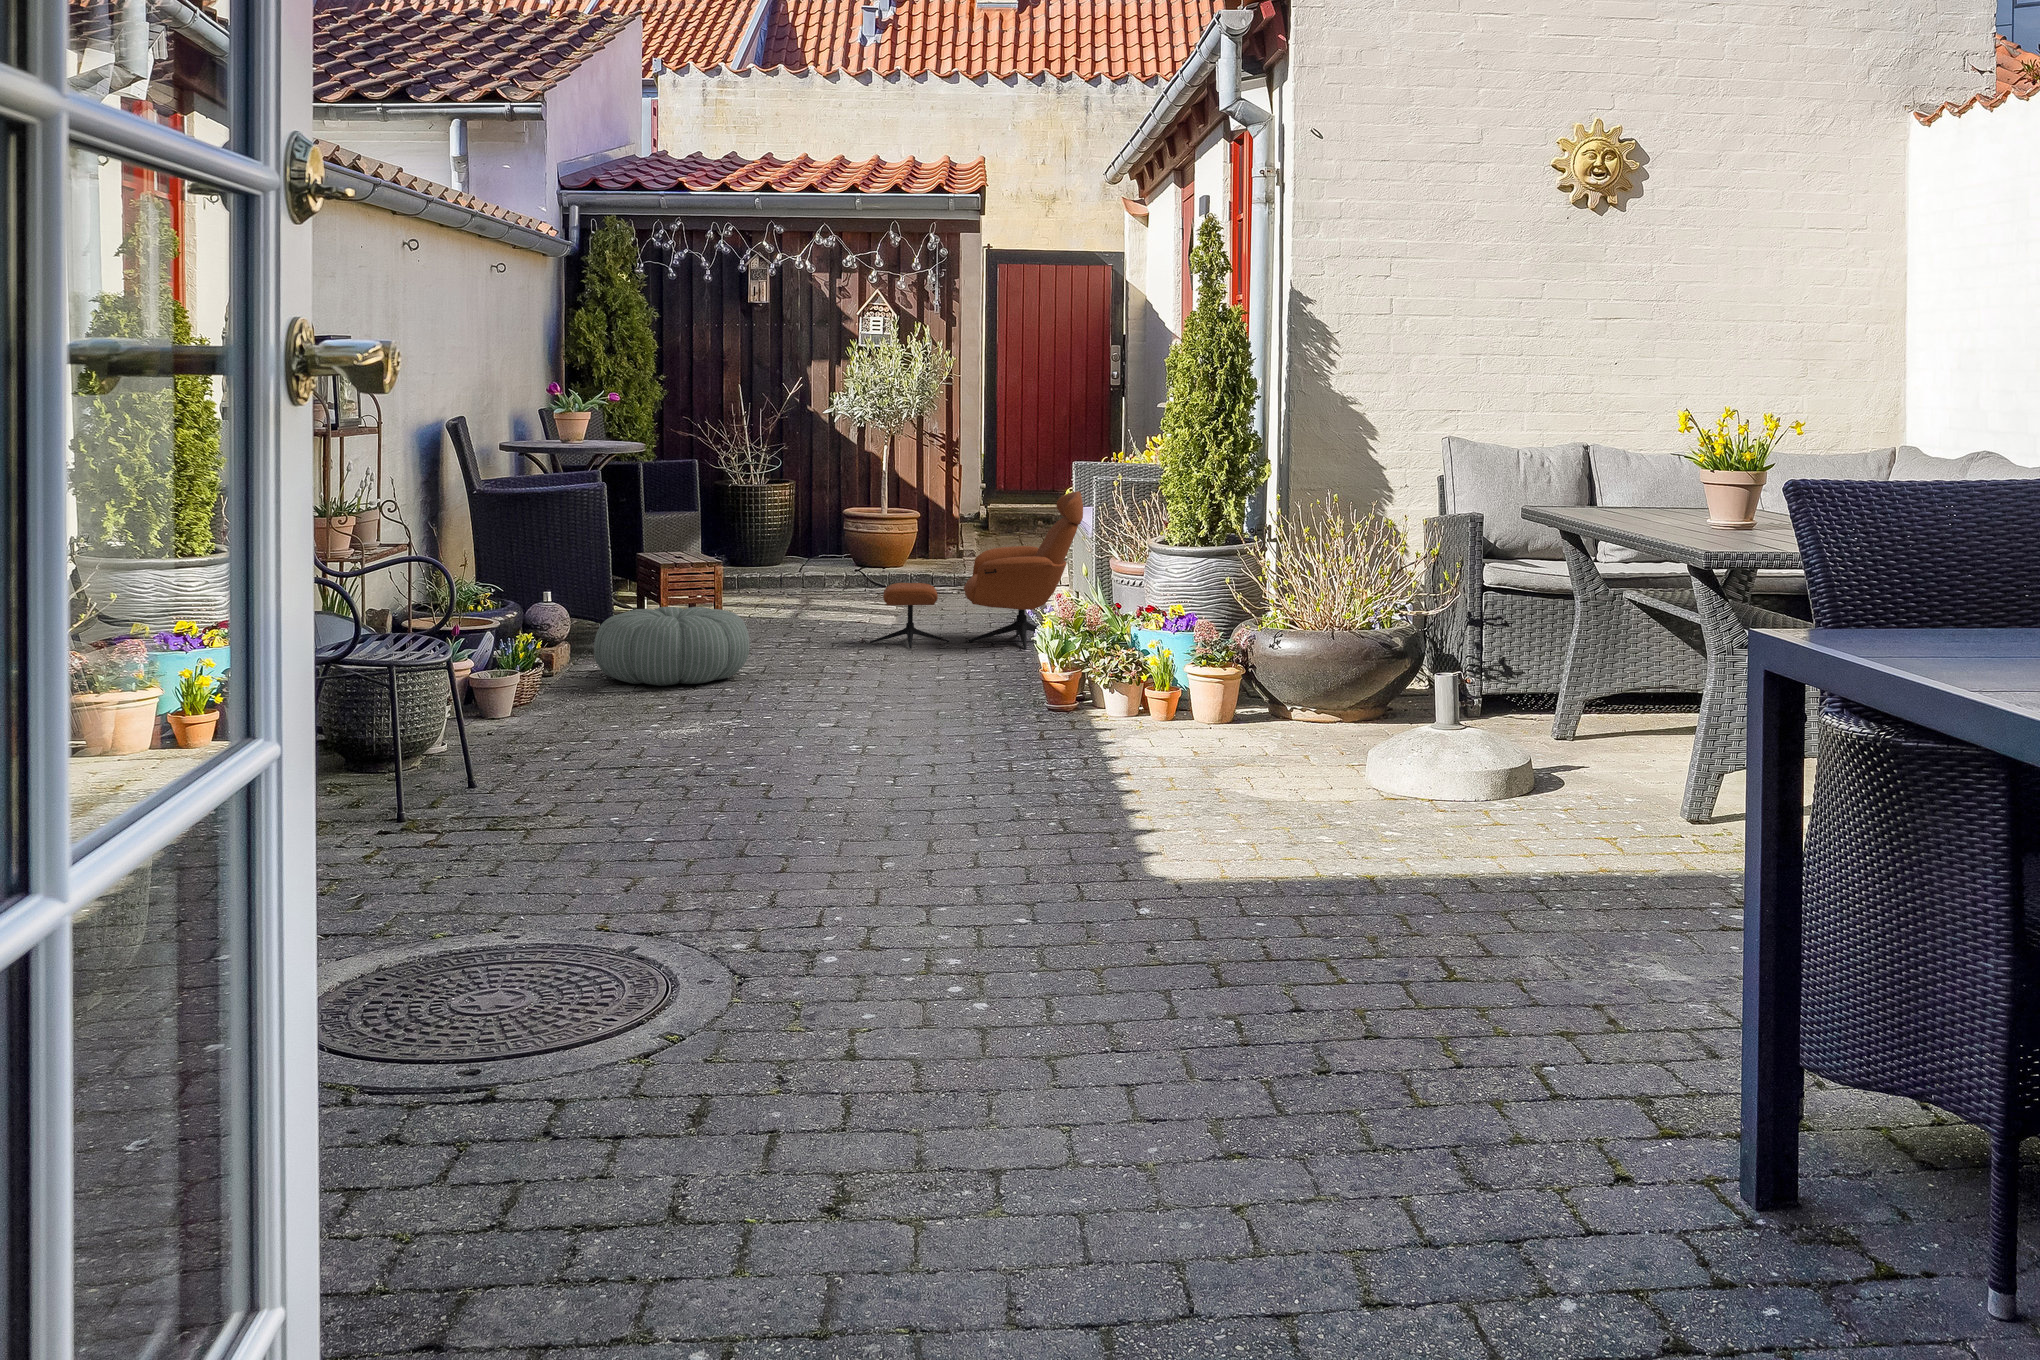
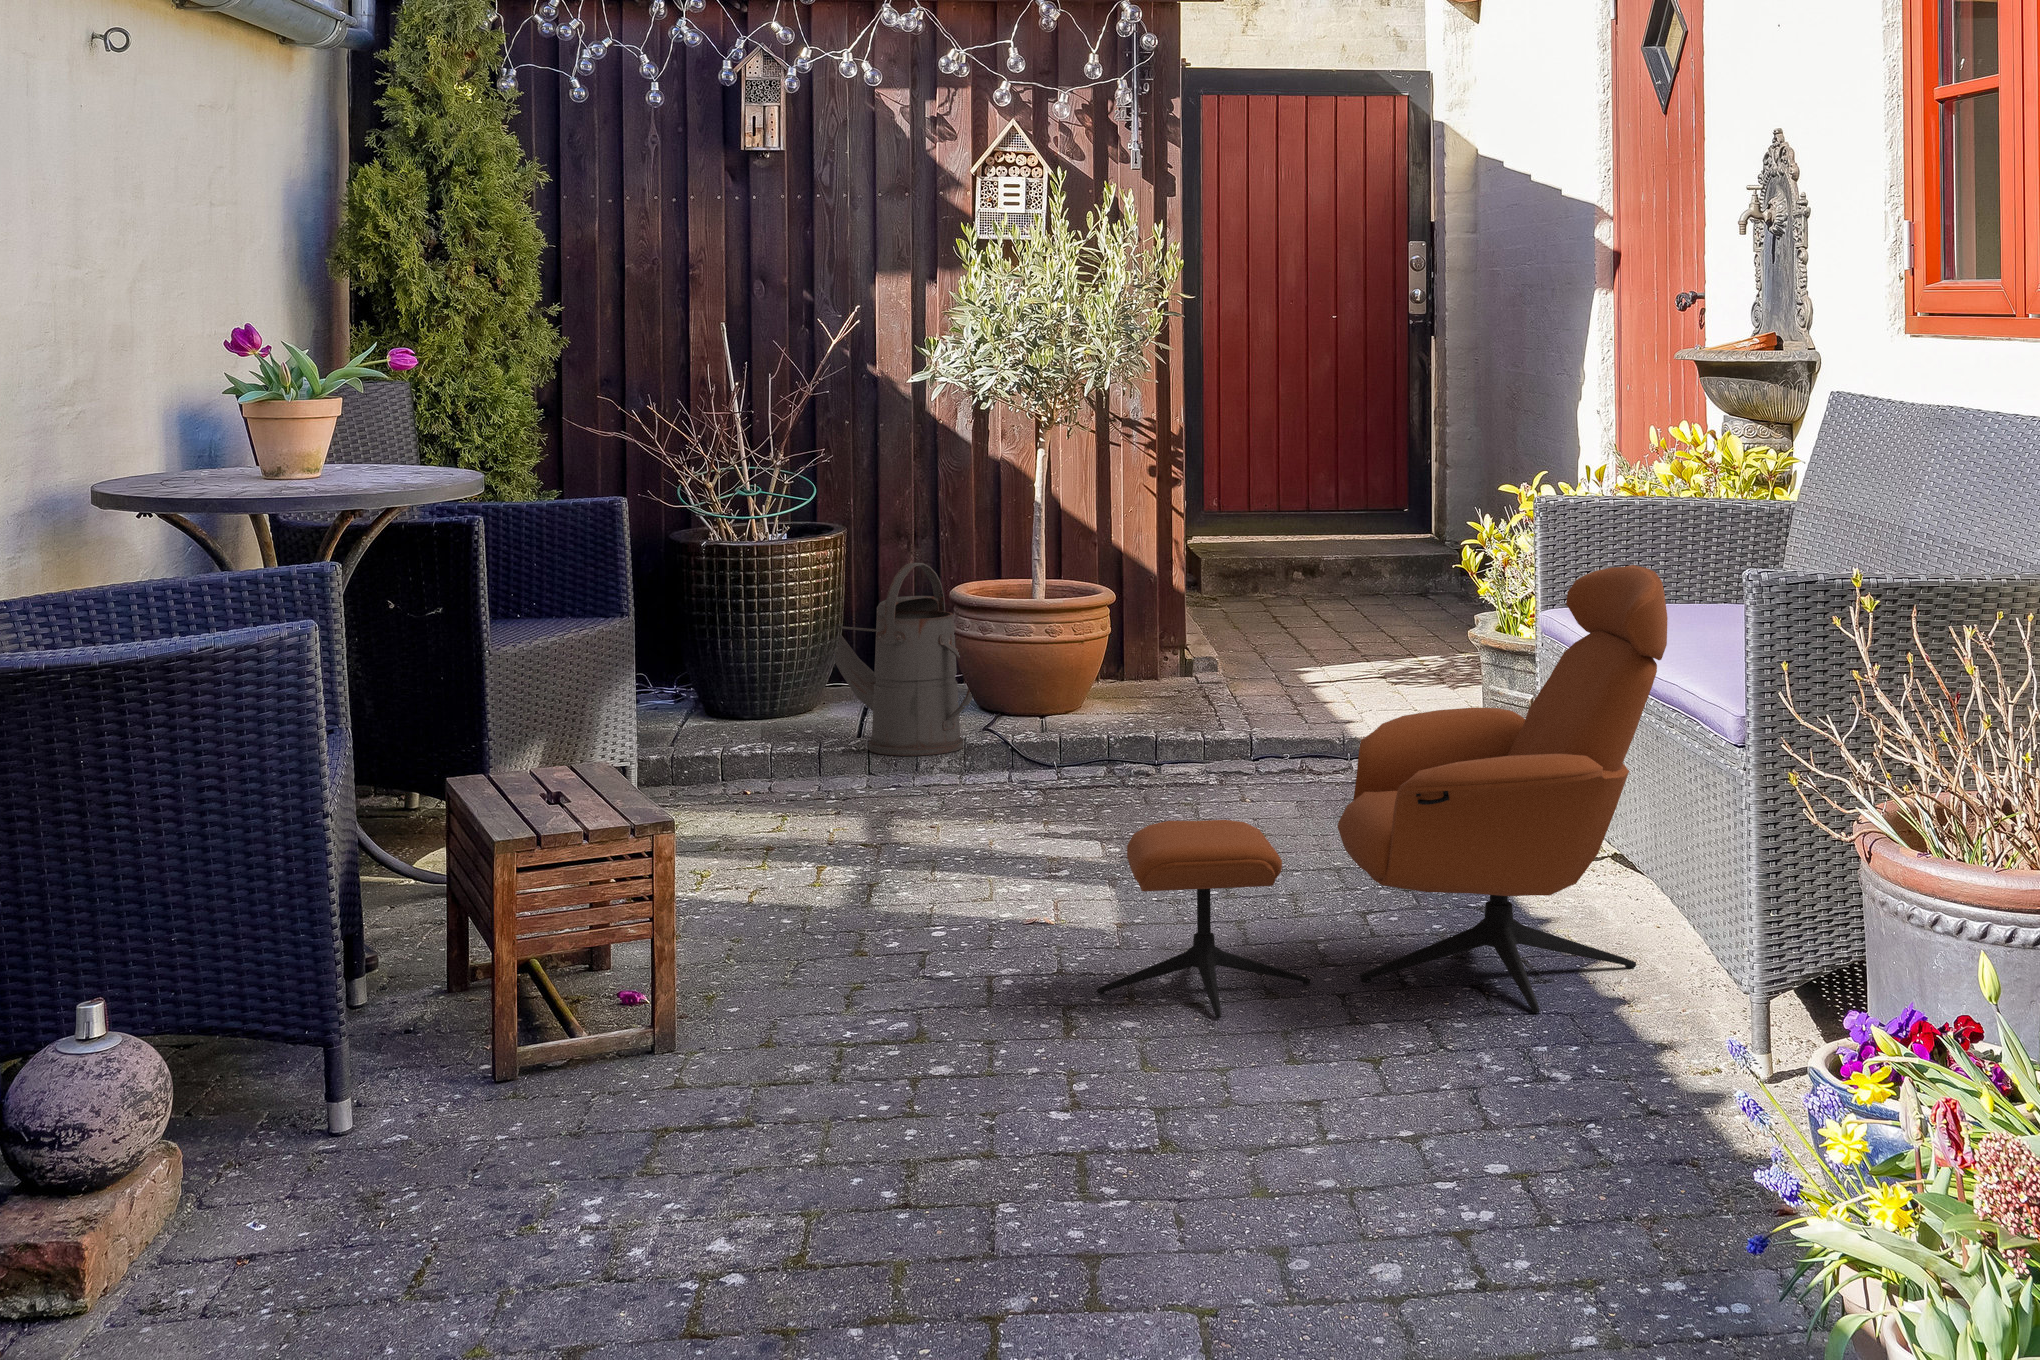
watering can: none [772,498,851,585] -> present [835,563,972,756]
pouf: present [594,607,750,686] -> none [265,971,777,1286]

